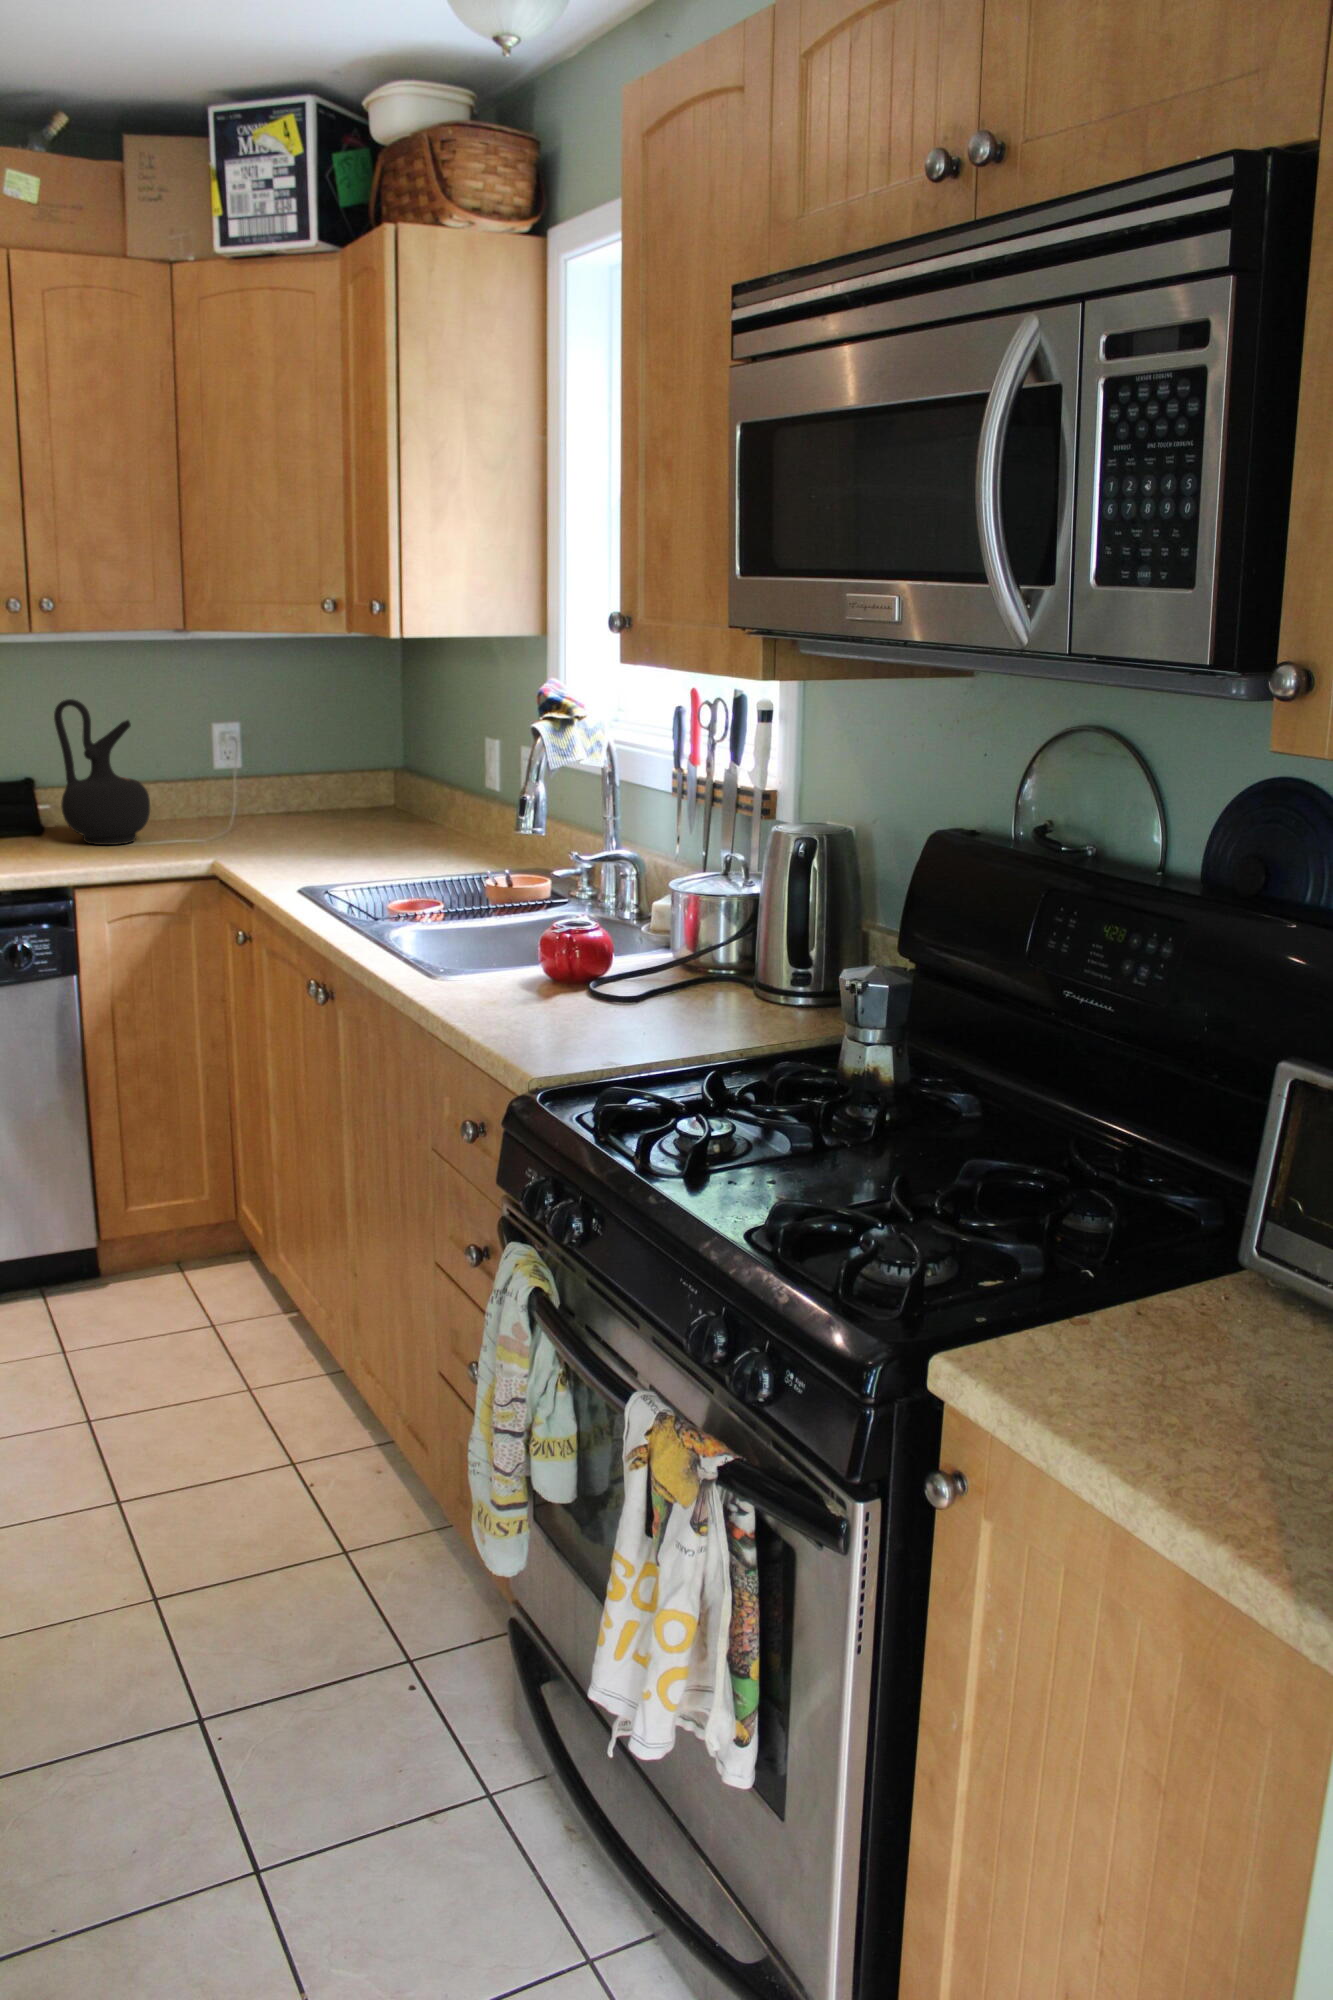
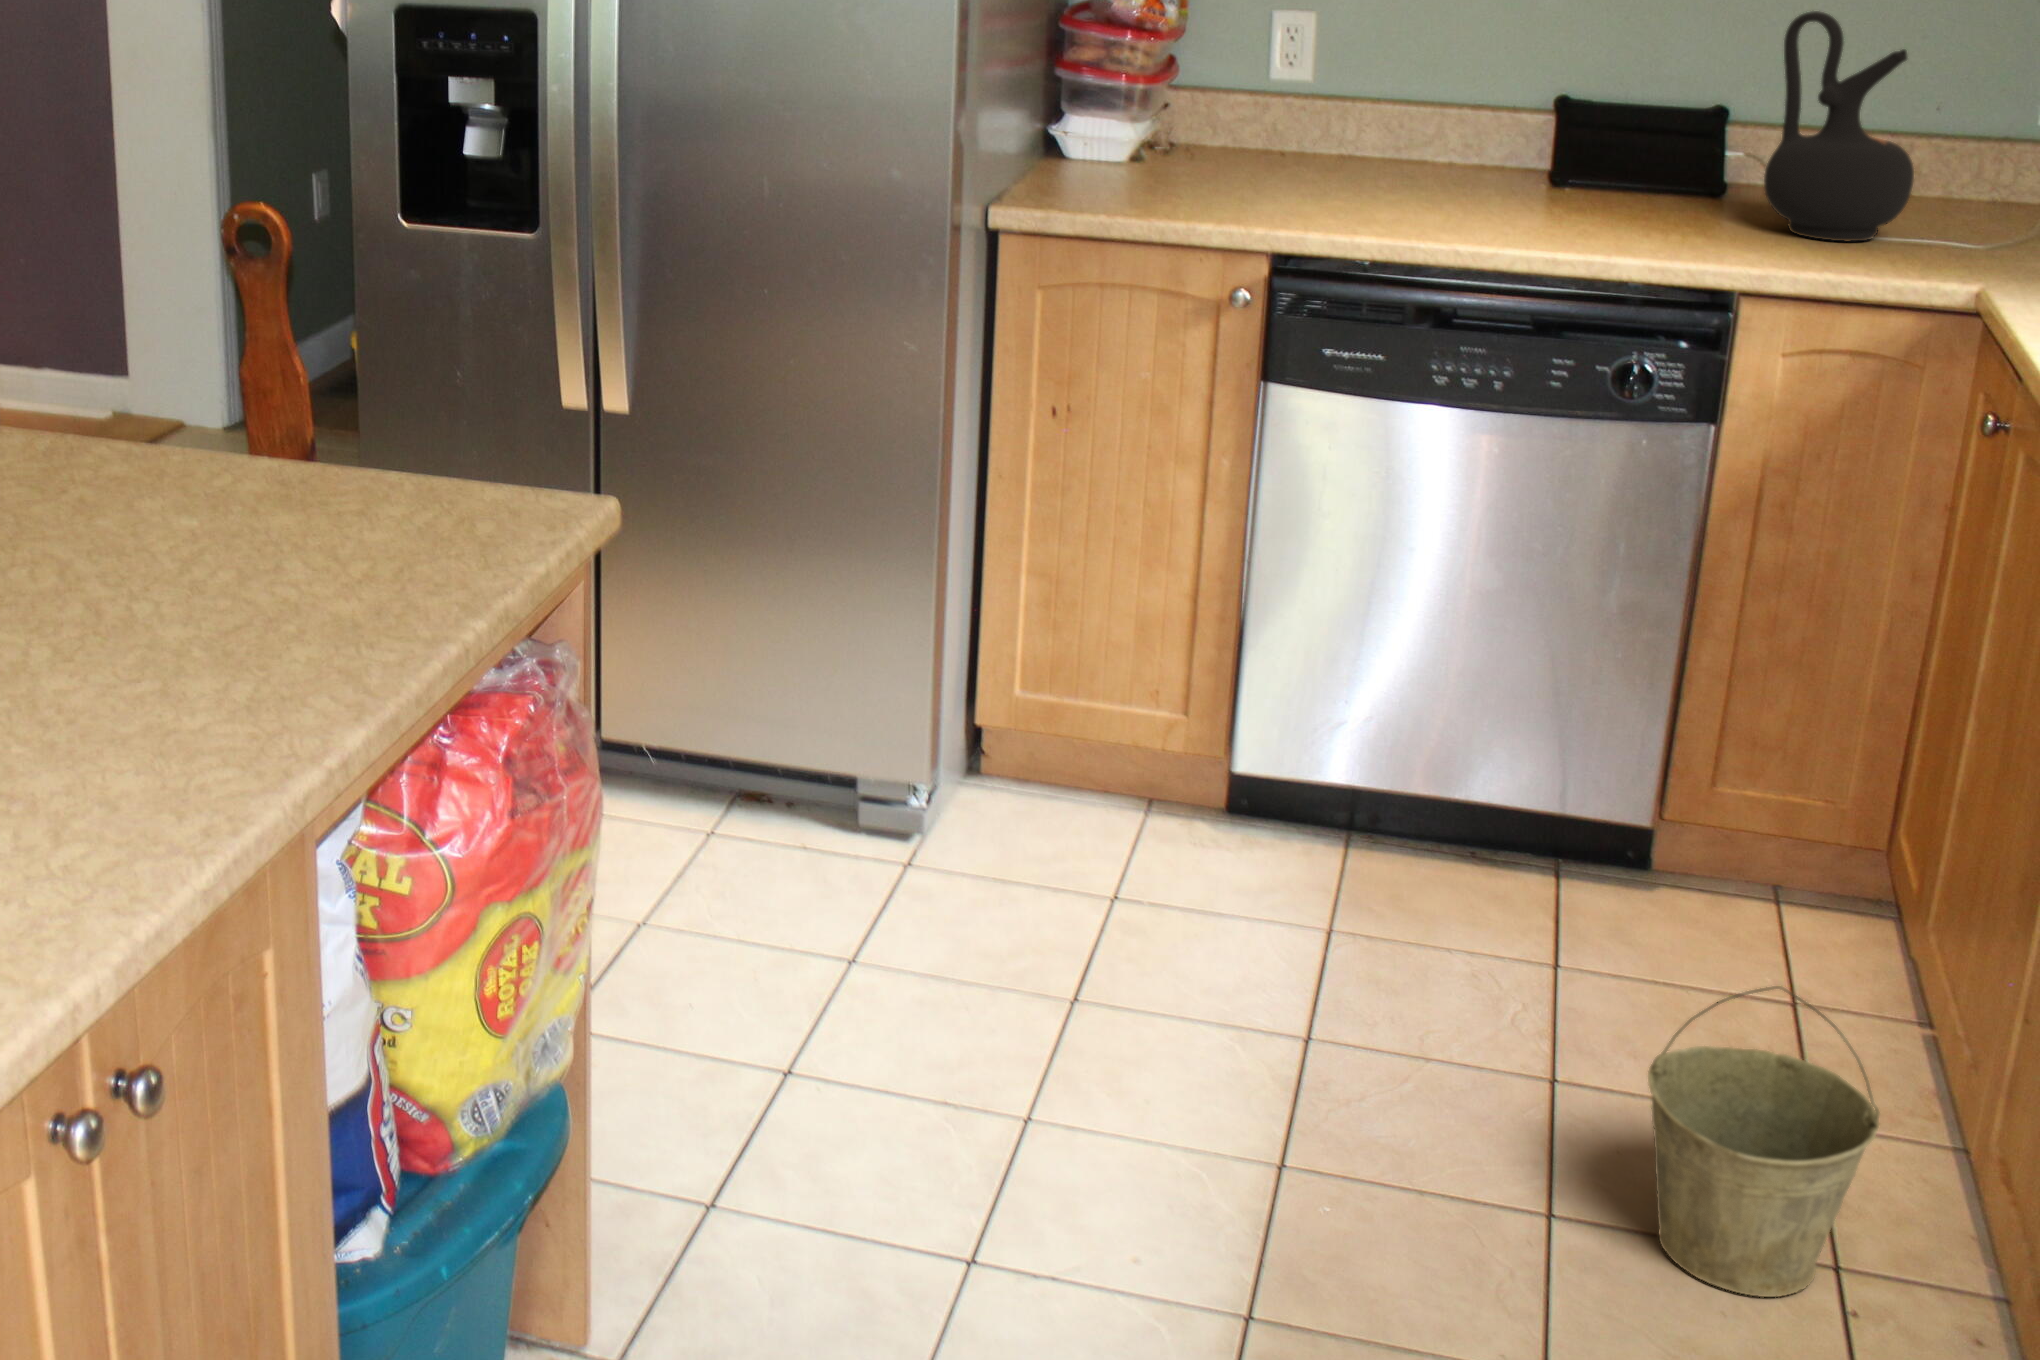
bucket: none [165,1305,298,1504] -> present [1648,986,1880,1297]

